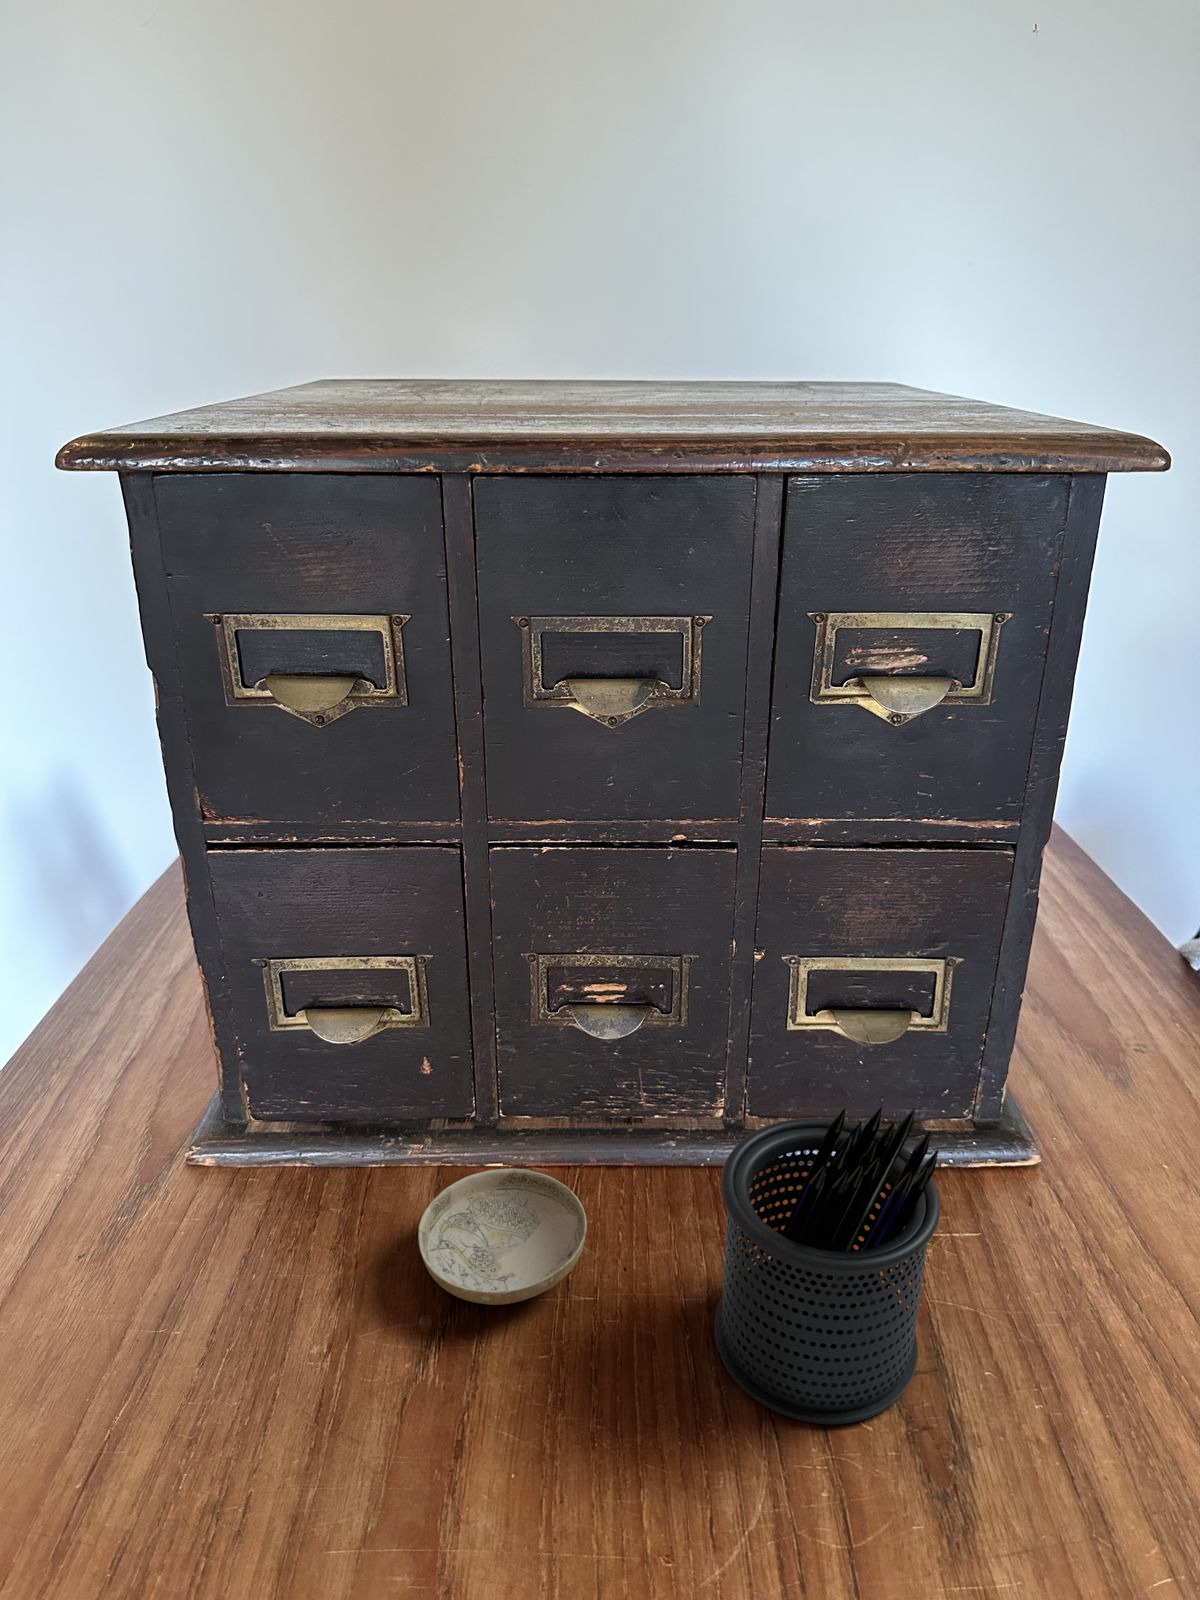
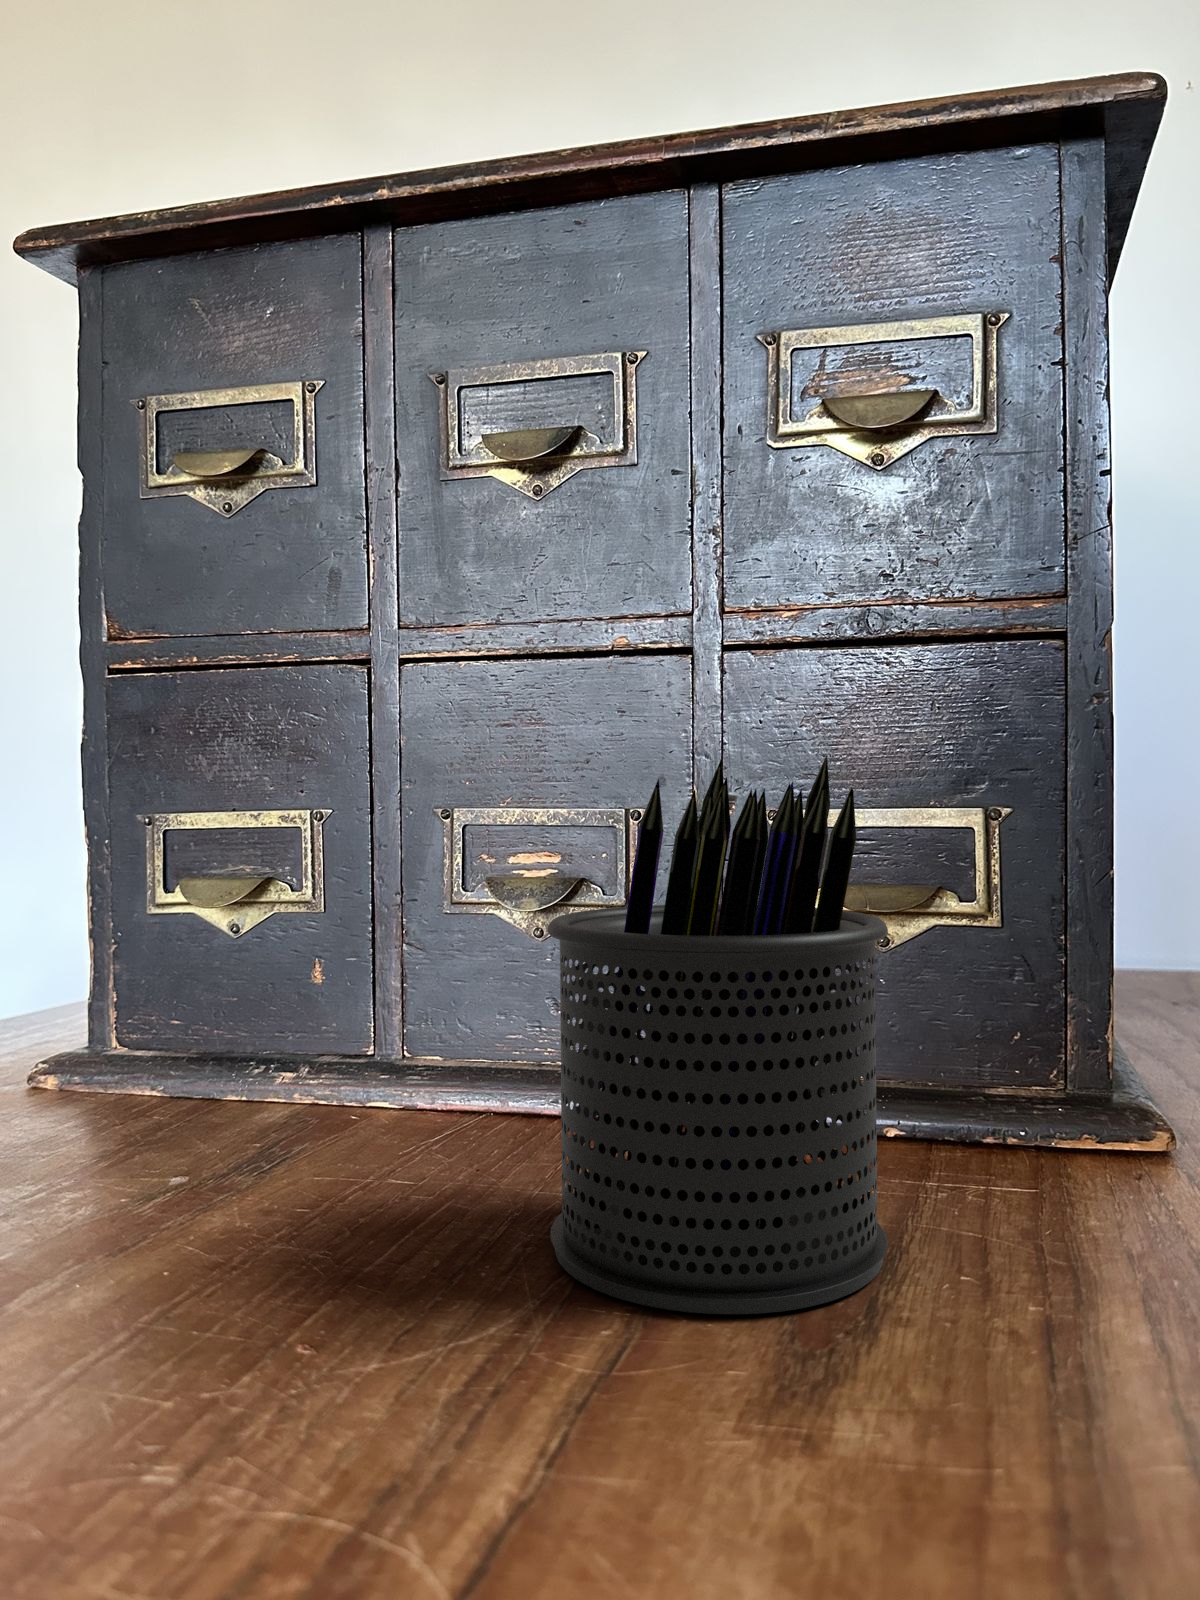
ceramic bowl: present [418,1169,587,1305] -> none [187,1065,434,1179]

